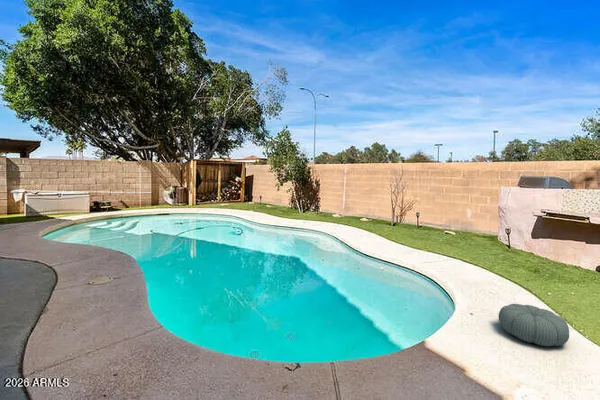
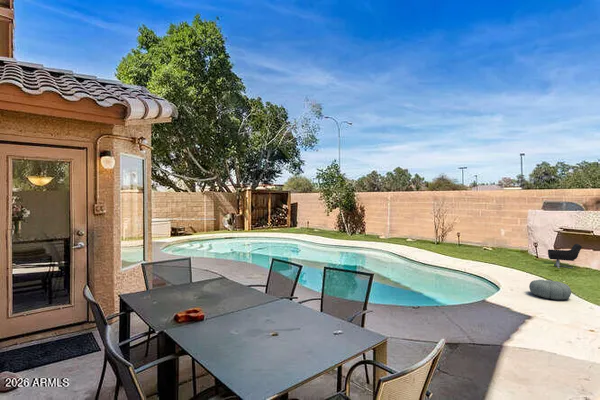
lounge chair: none [516,233,570,266] -> present [548,244,582,268]

